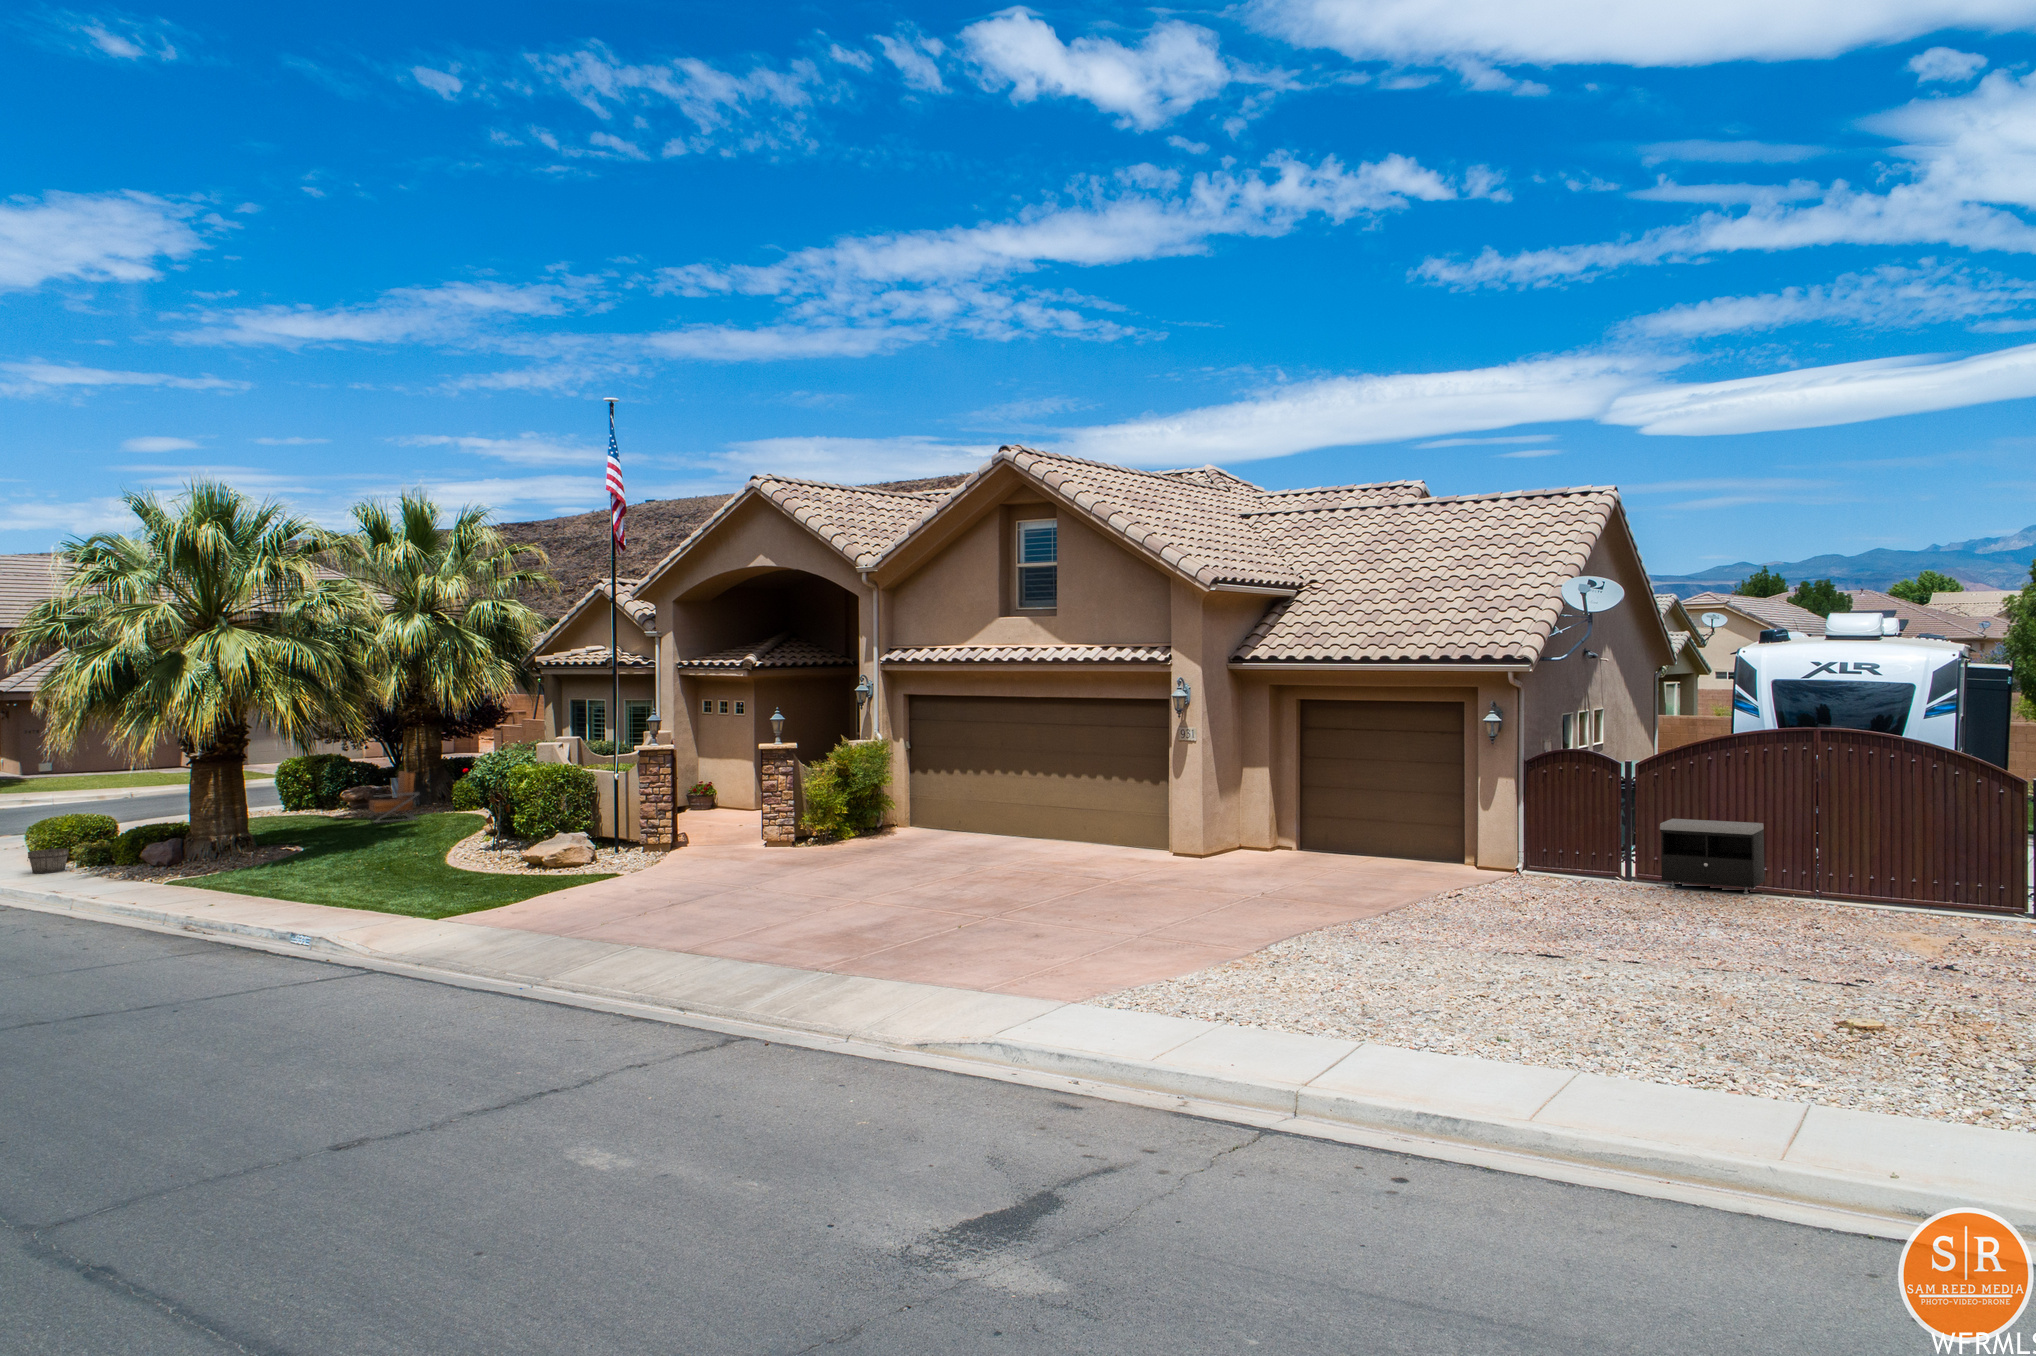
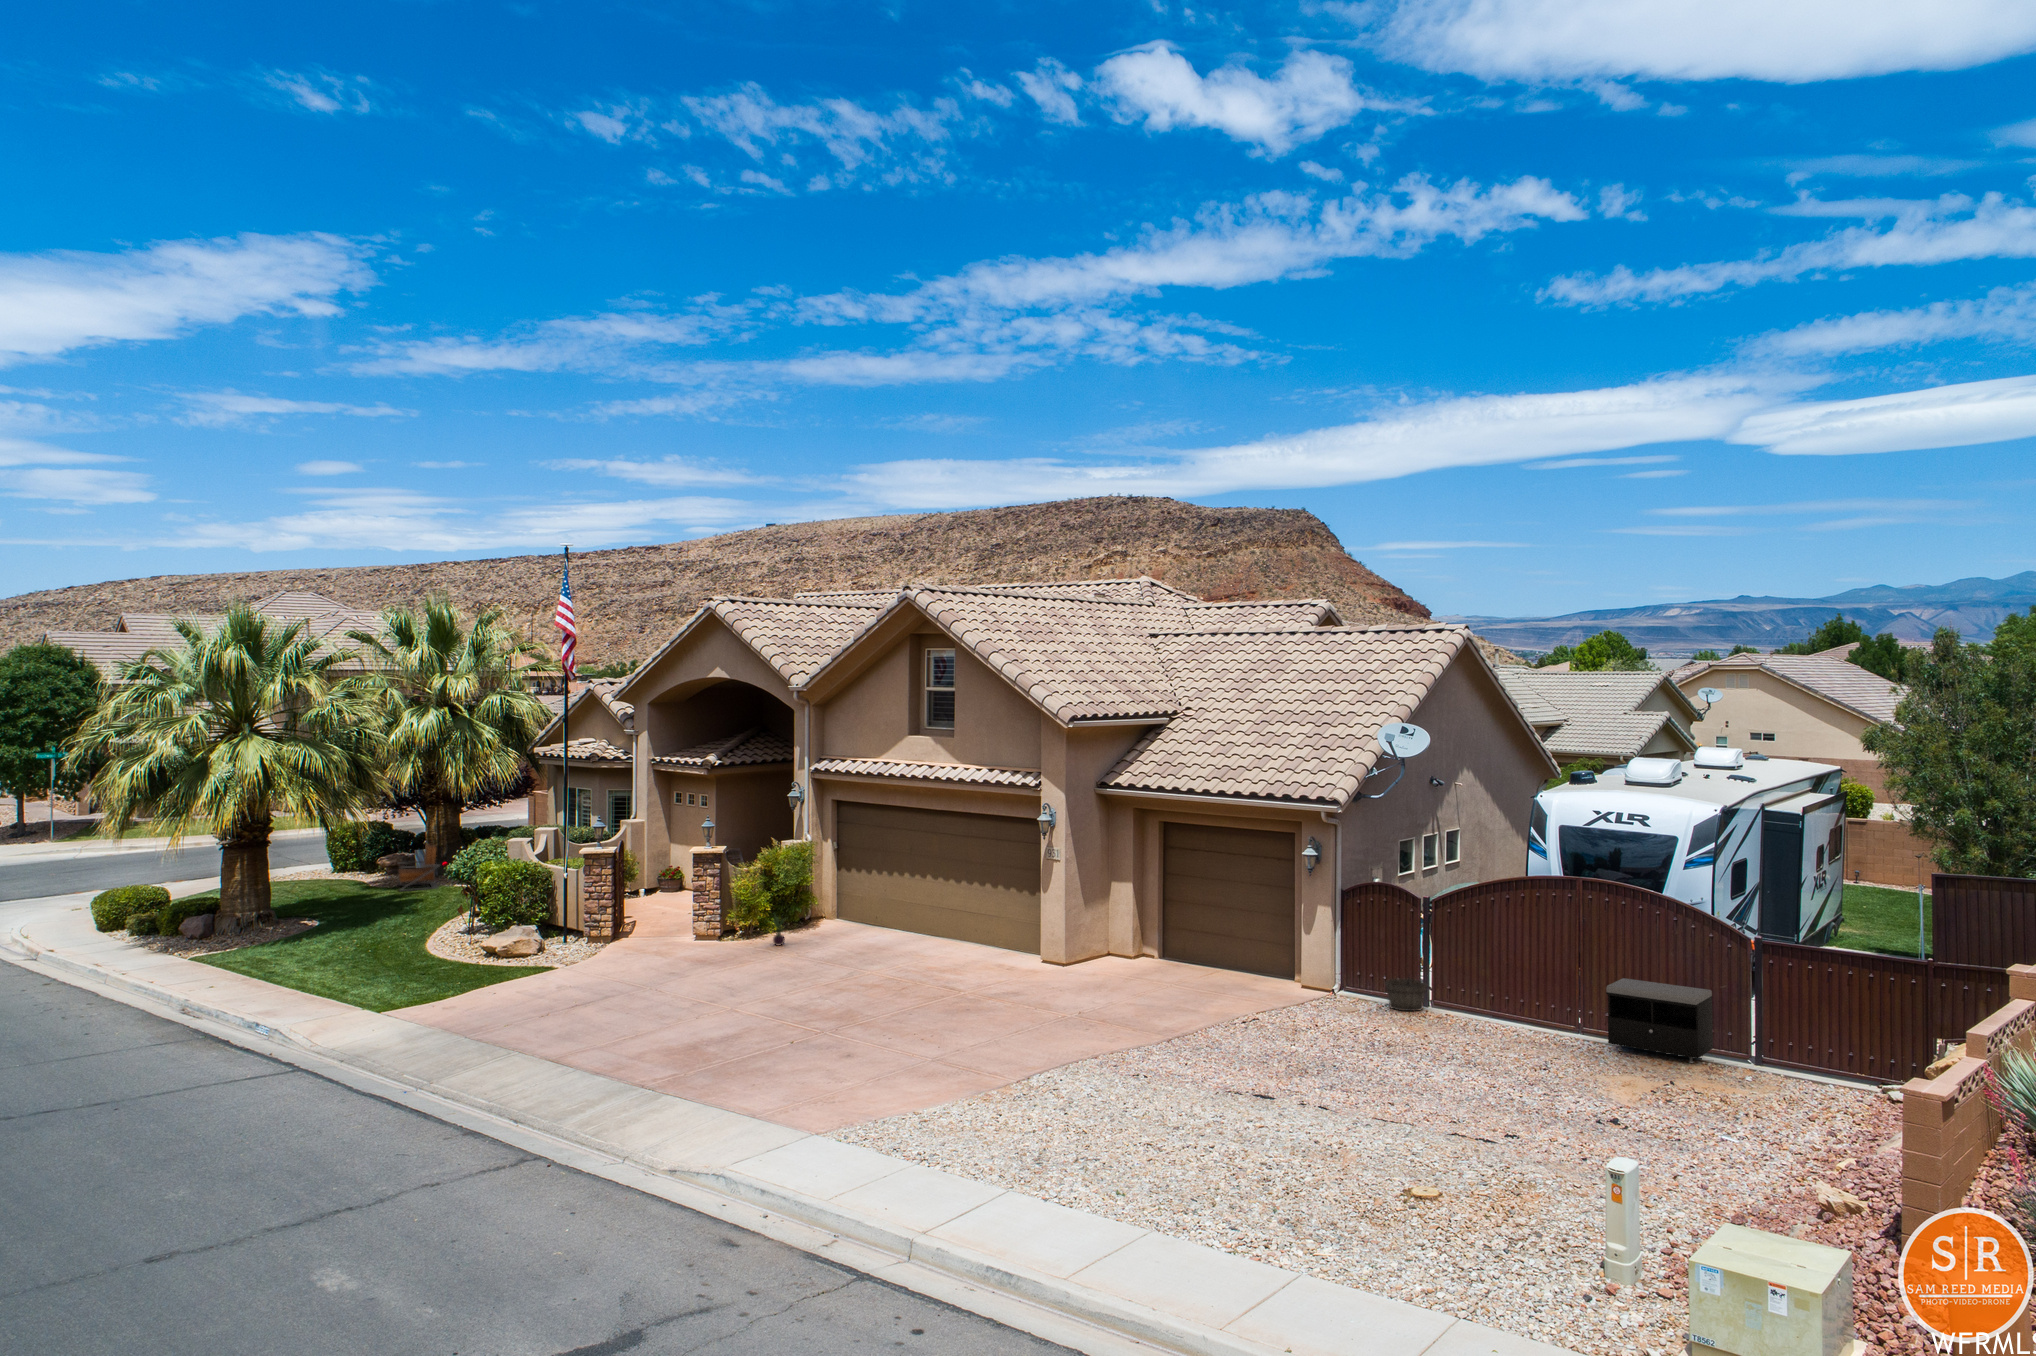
decorative plant: none [837,816,877,853] -> present [770,913,785,945]
storage bench: present [1660,819,1765,894] -> present [1606,978,1713,1063]
wooden bucket: present [27,843,69,873] -> present [1385,977,1427,1011]

